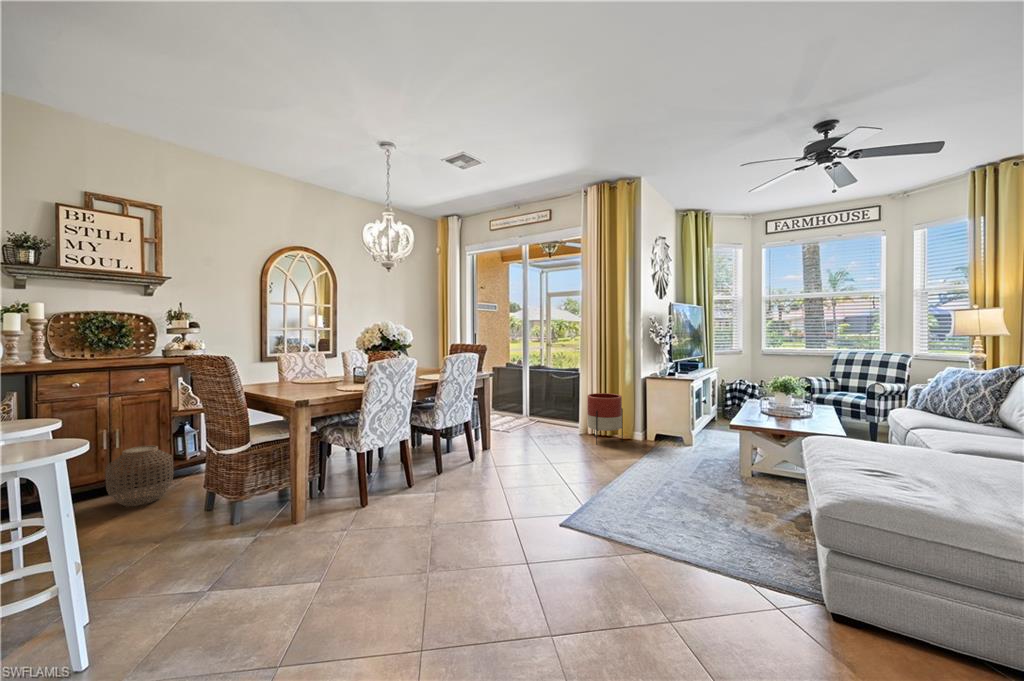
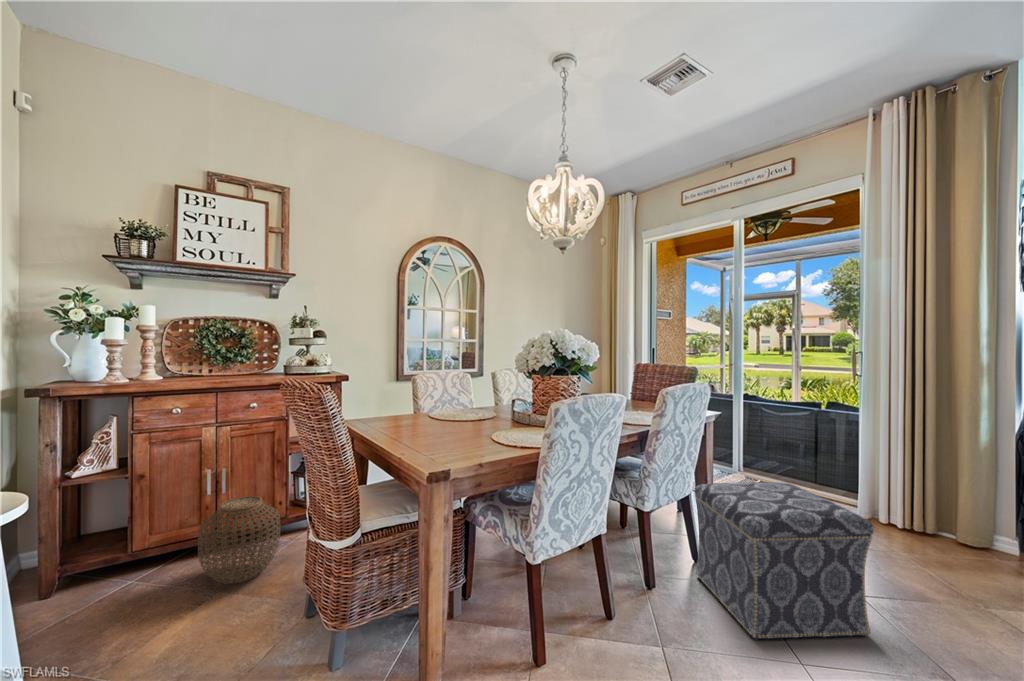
planter: present [587,393,623,444] -> none [887,454,970,552]
ottoman: none [468,409,546,485] -> present [694,482,874,639]

